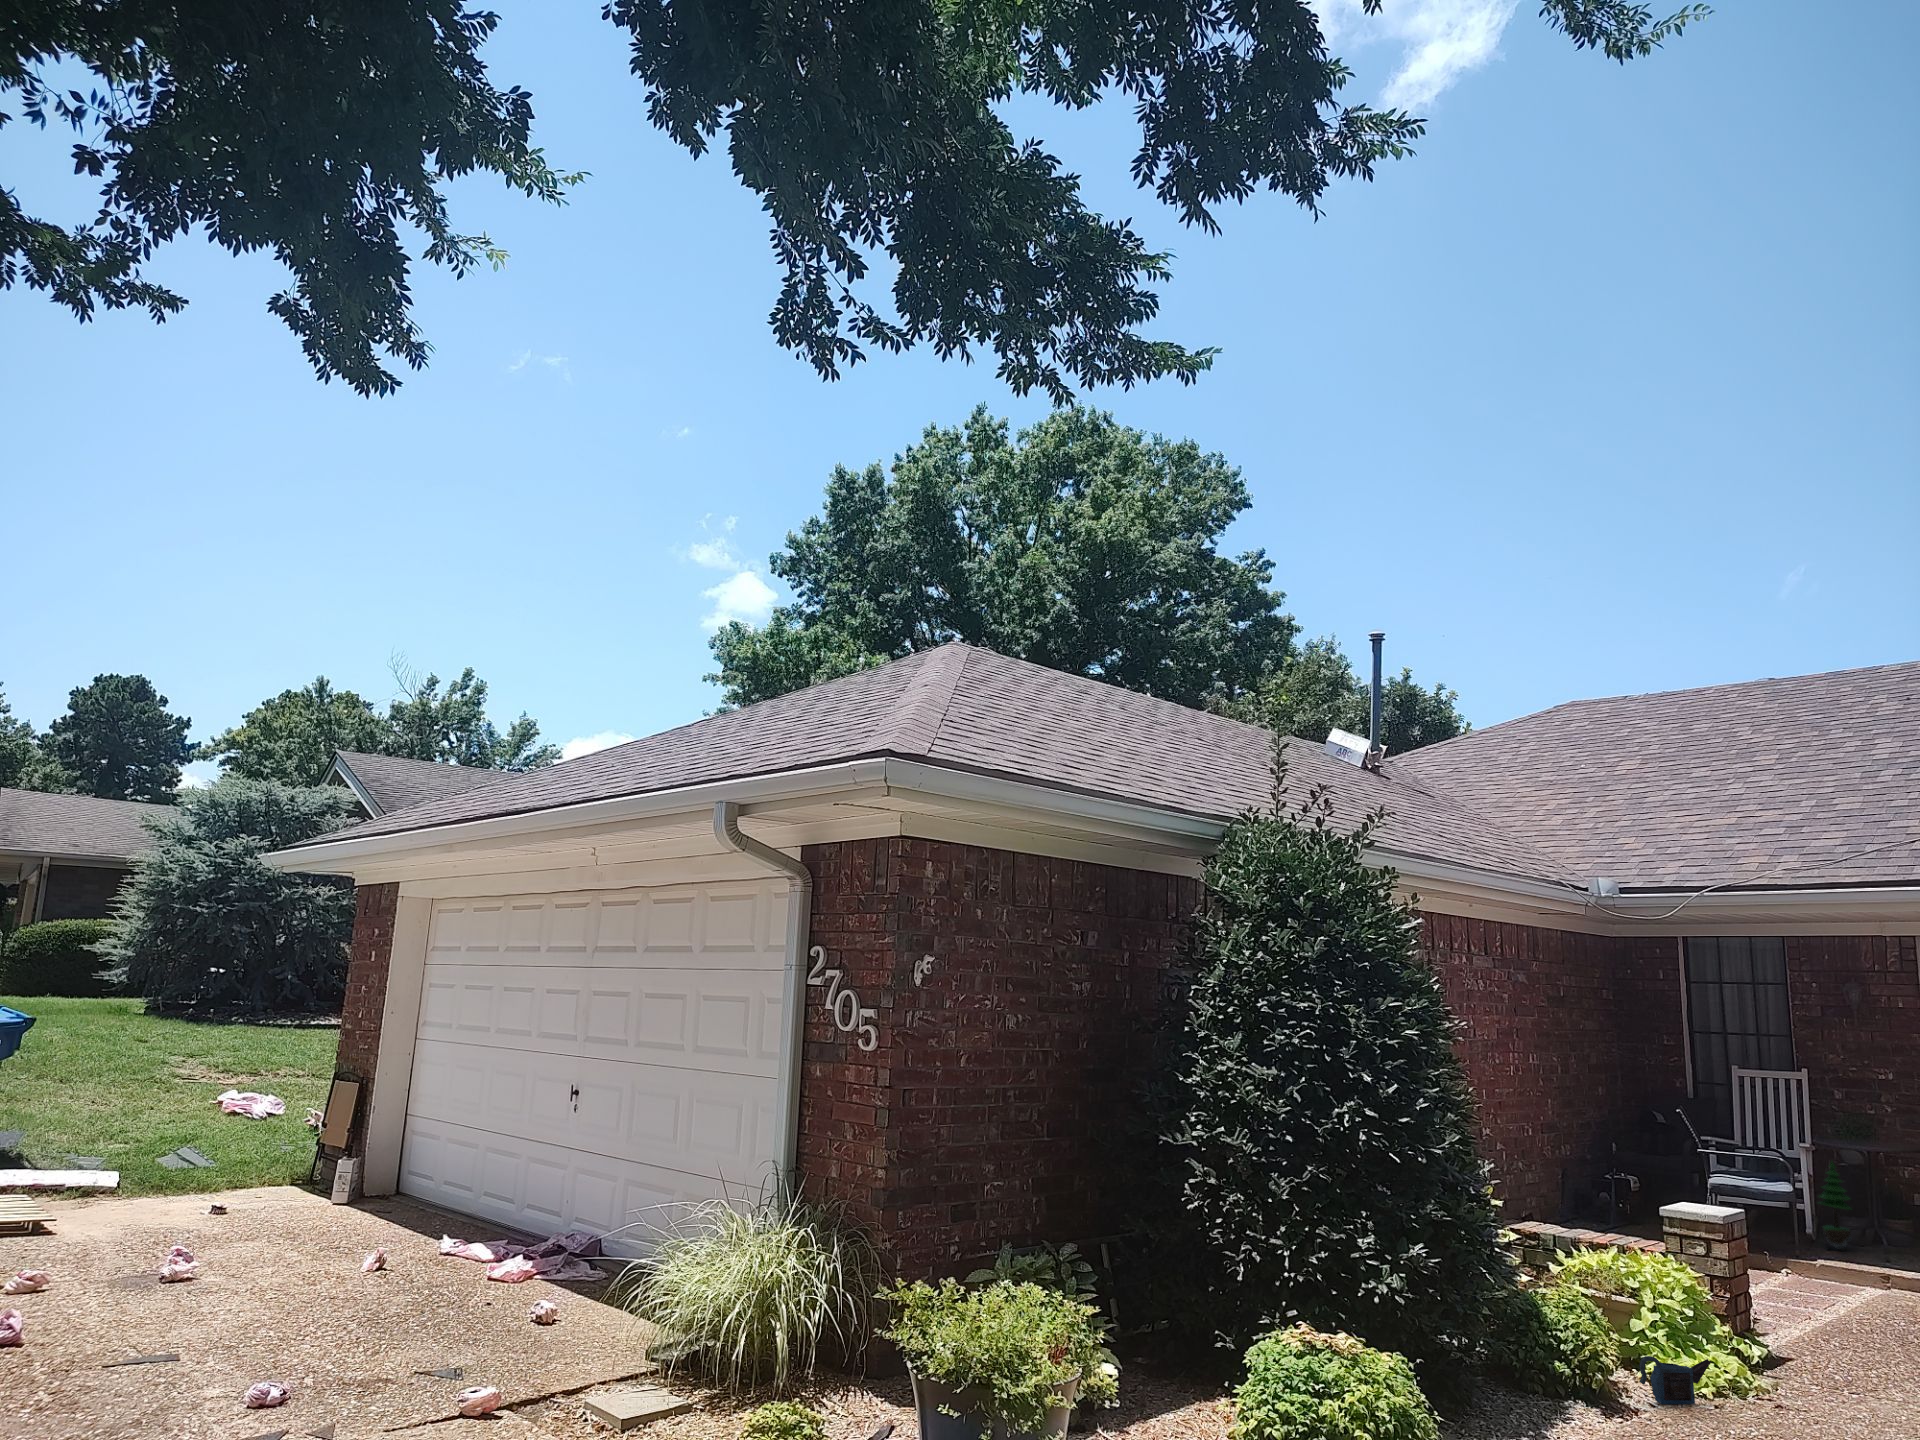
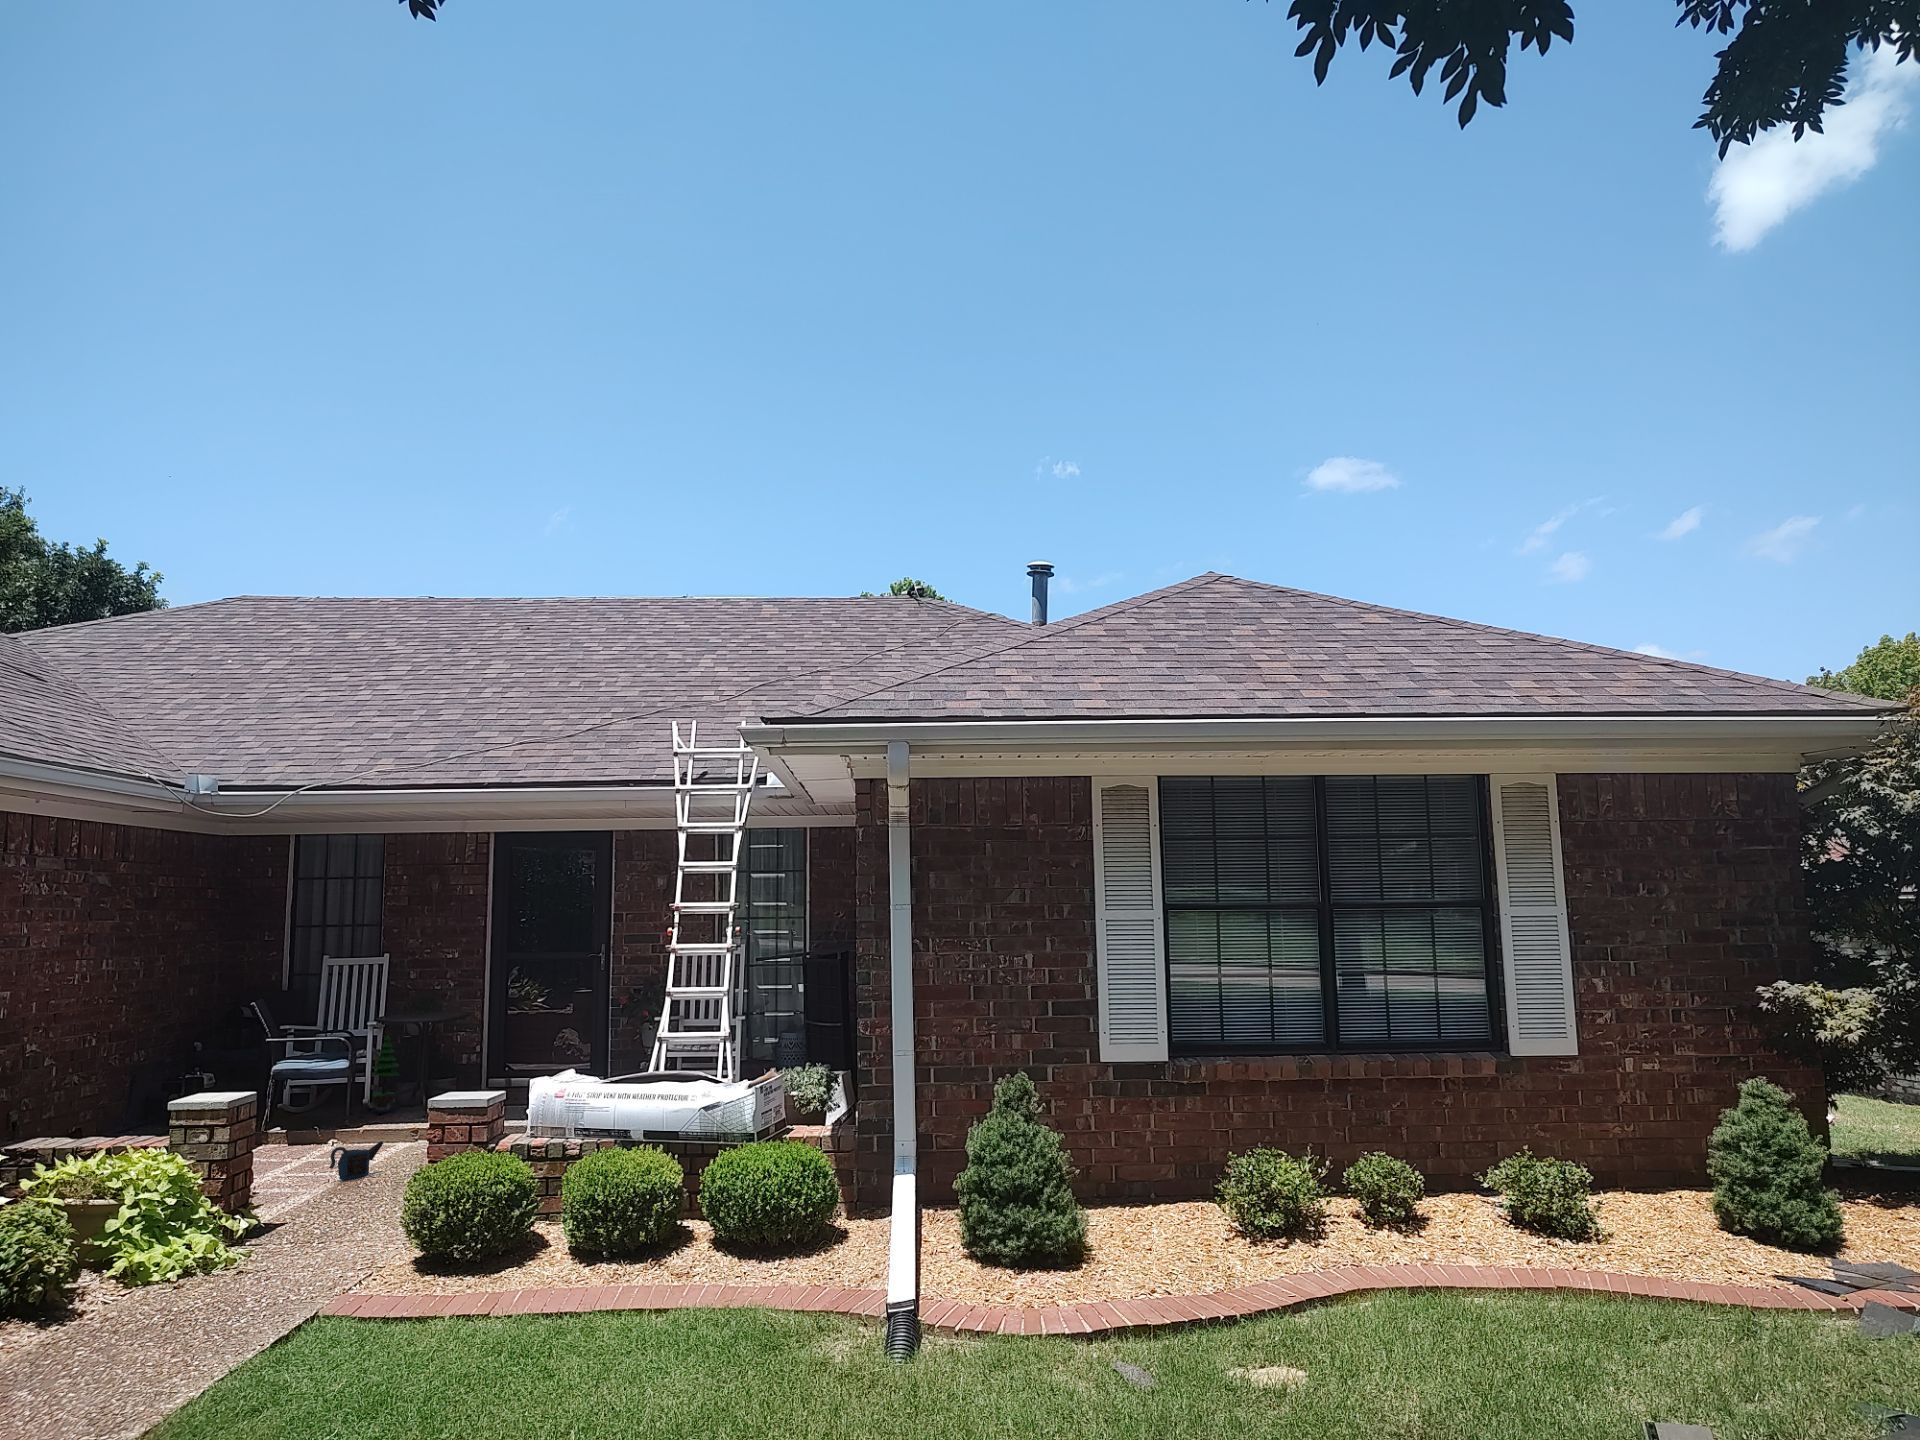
watering can: present [1639,1356,1711,1404] -> present [329,1141,383,1180]

